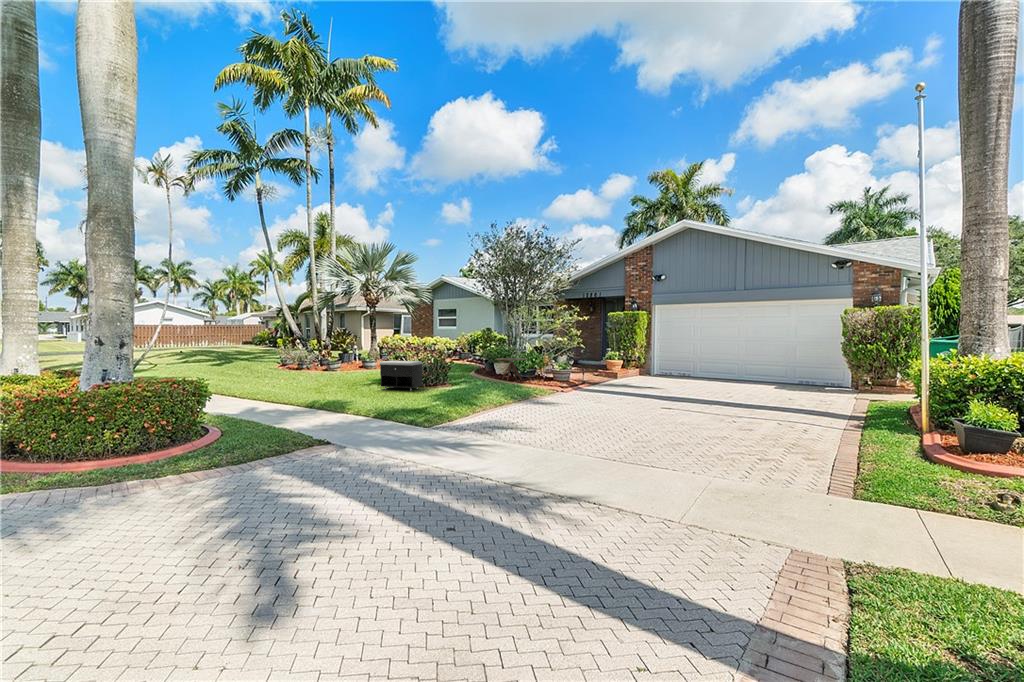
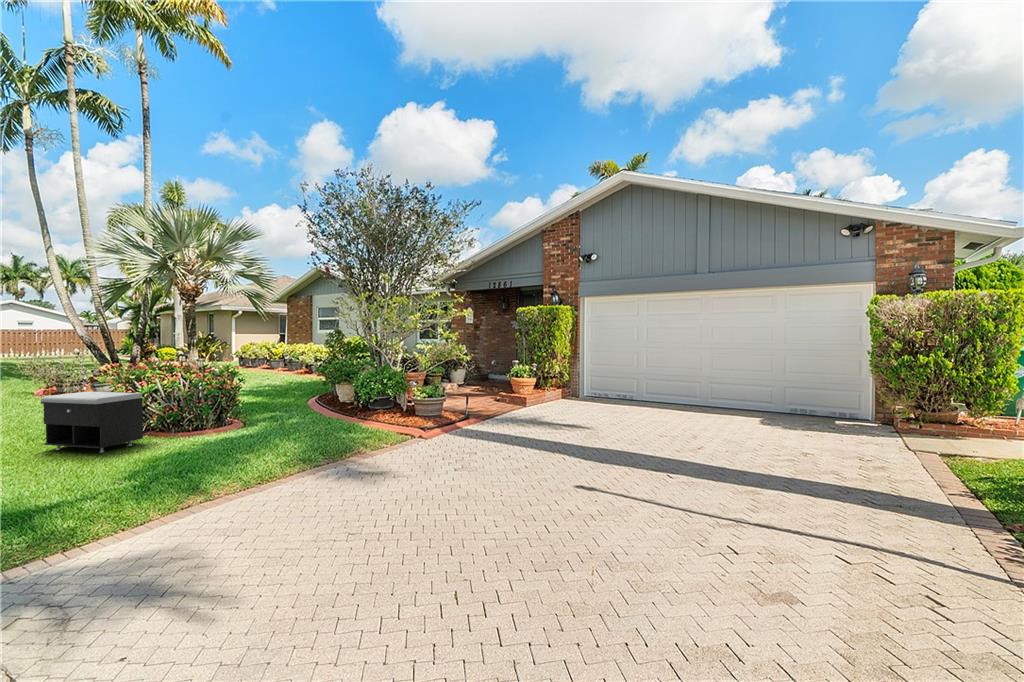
round table: present [497,358,527,380] -> none [321,378,376,418]

